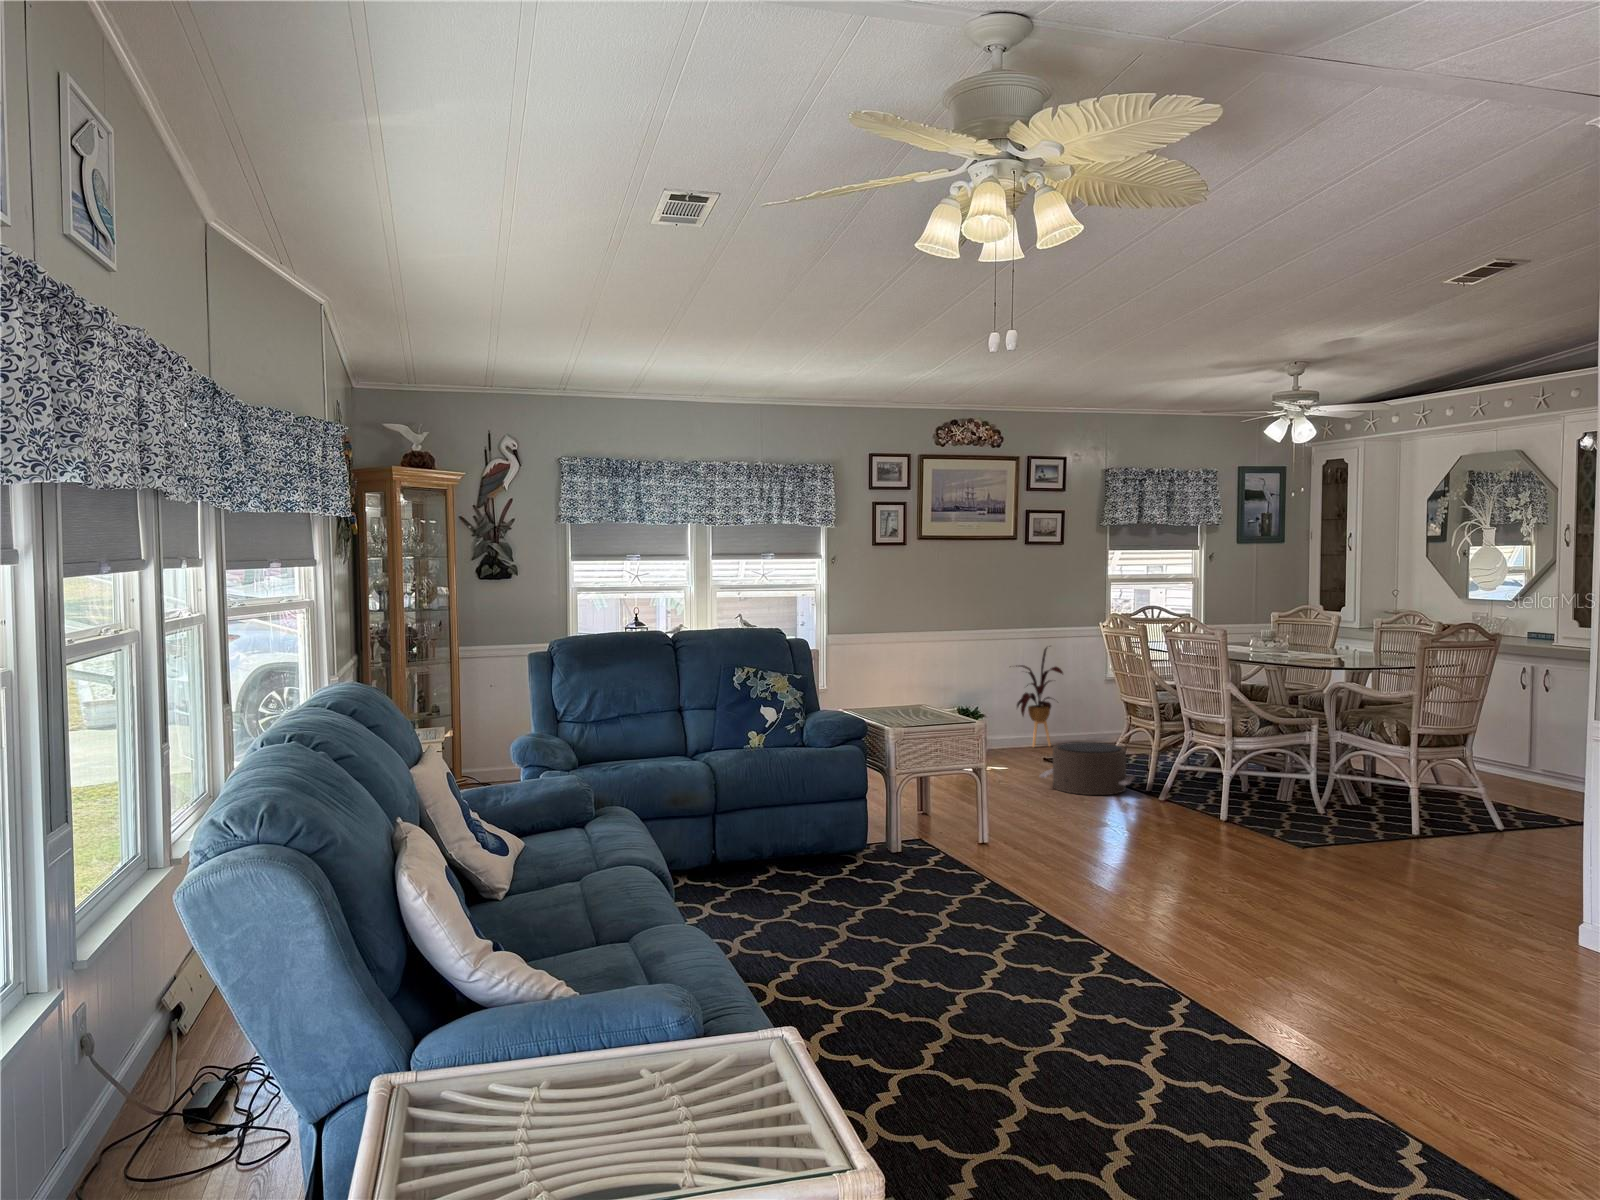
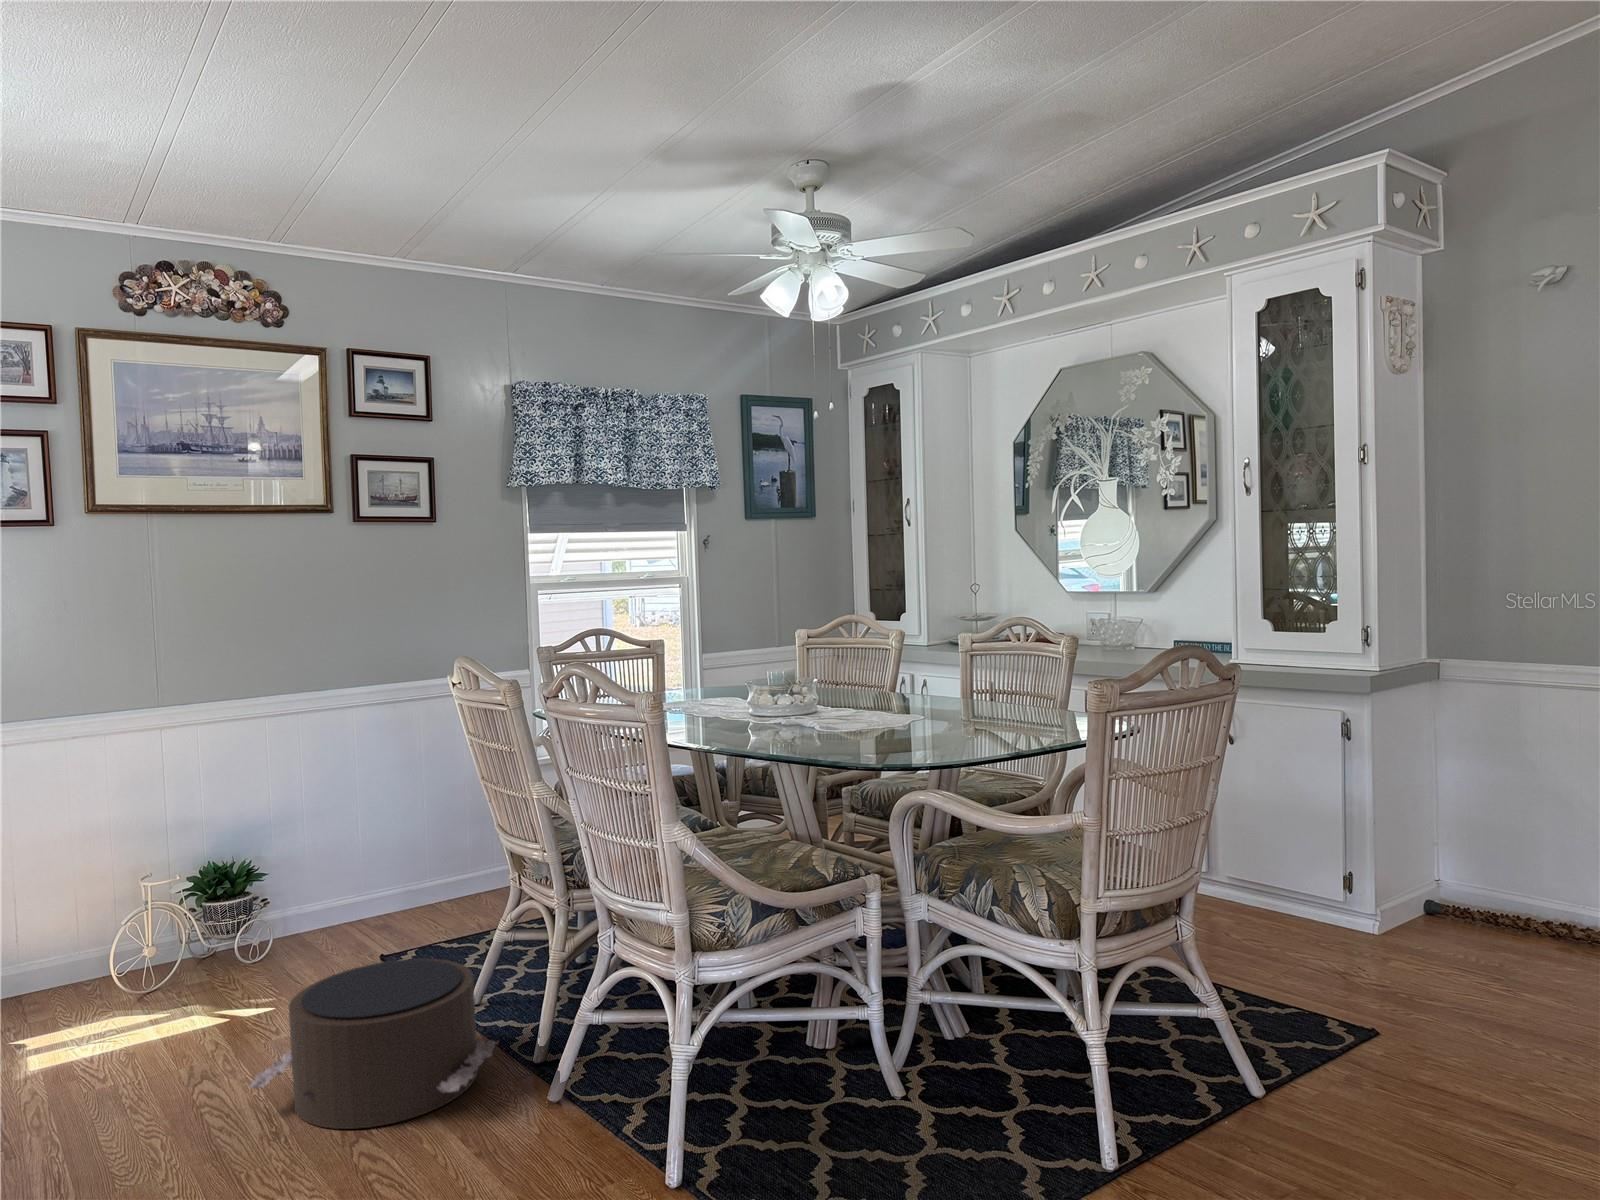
house plant: present [1016,647,1063,747] -> none [313,719,422,925]

